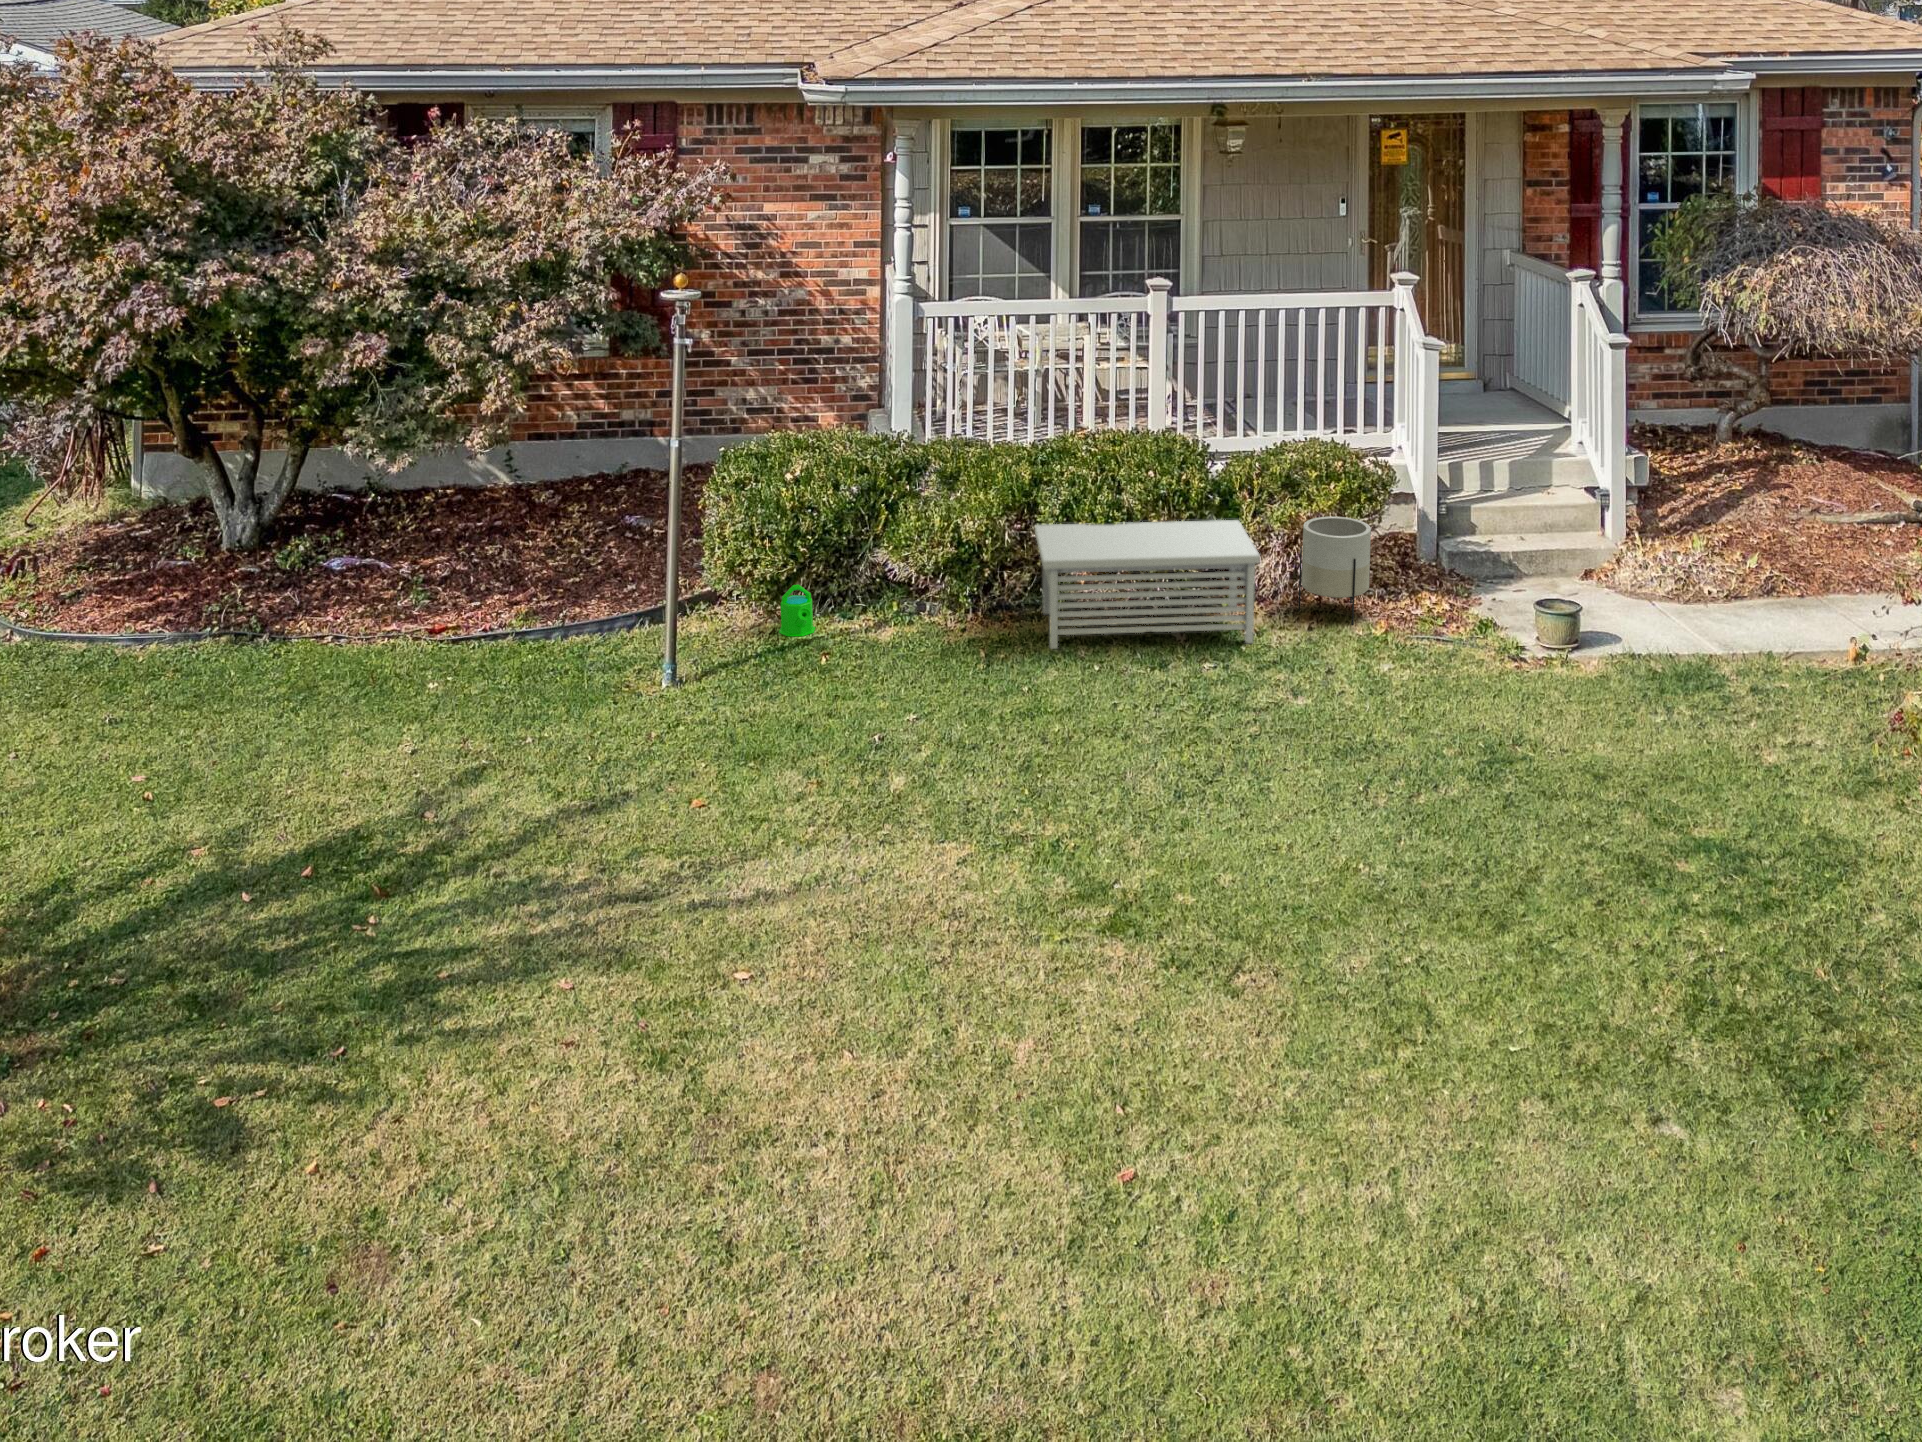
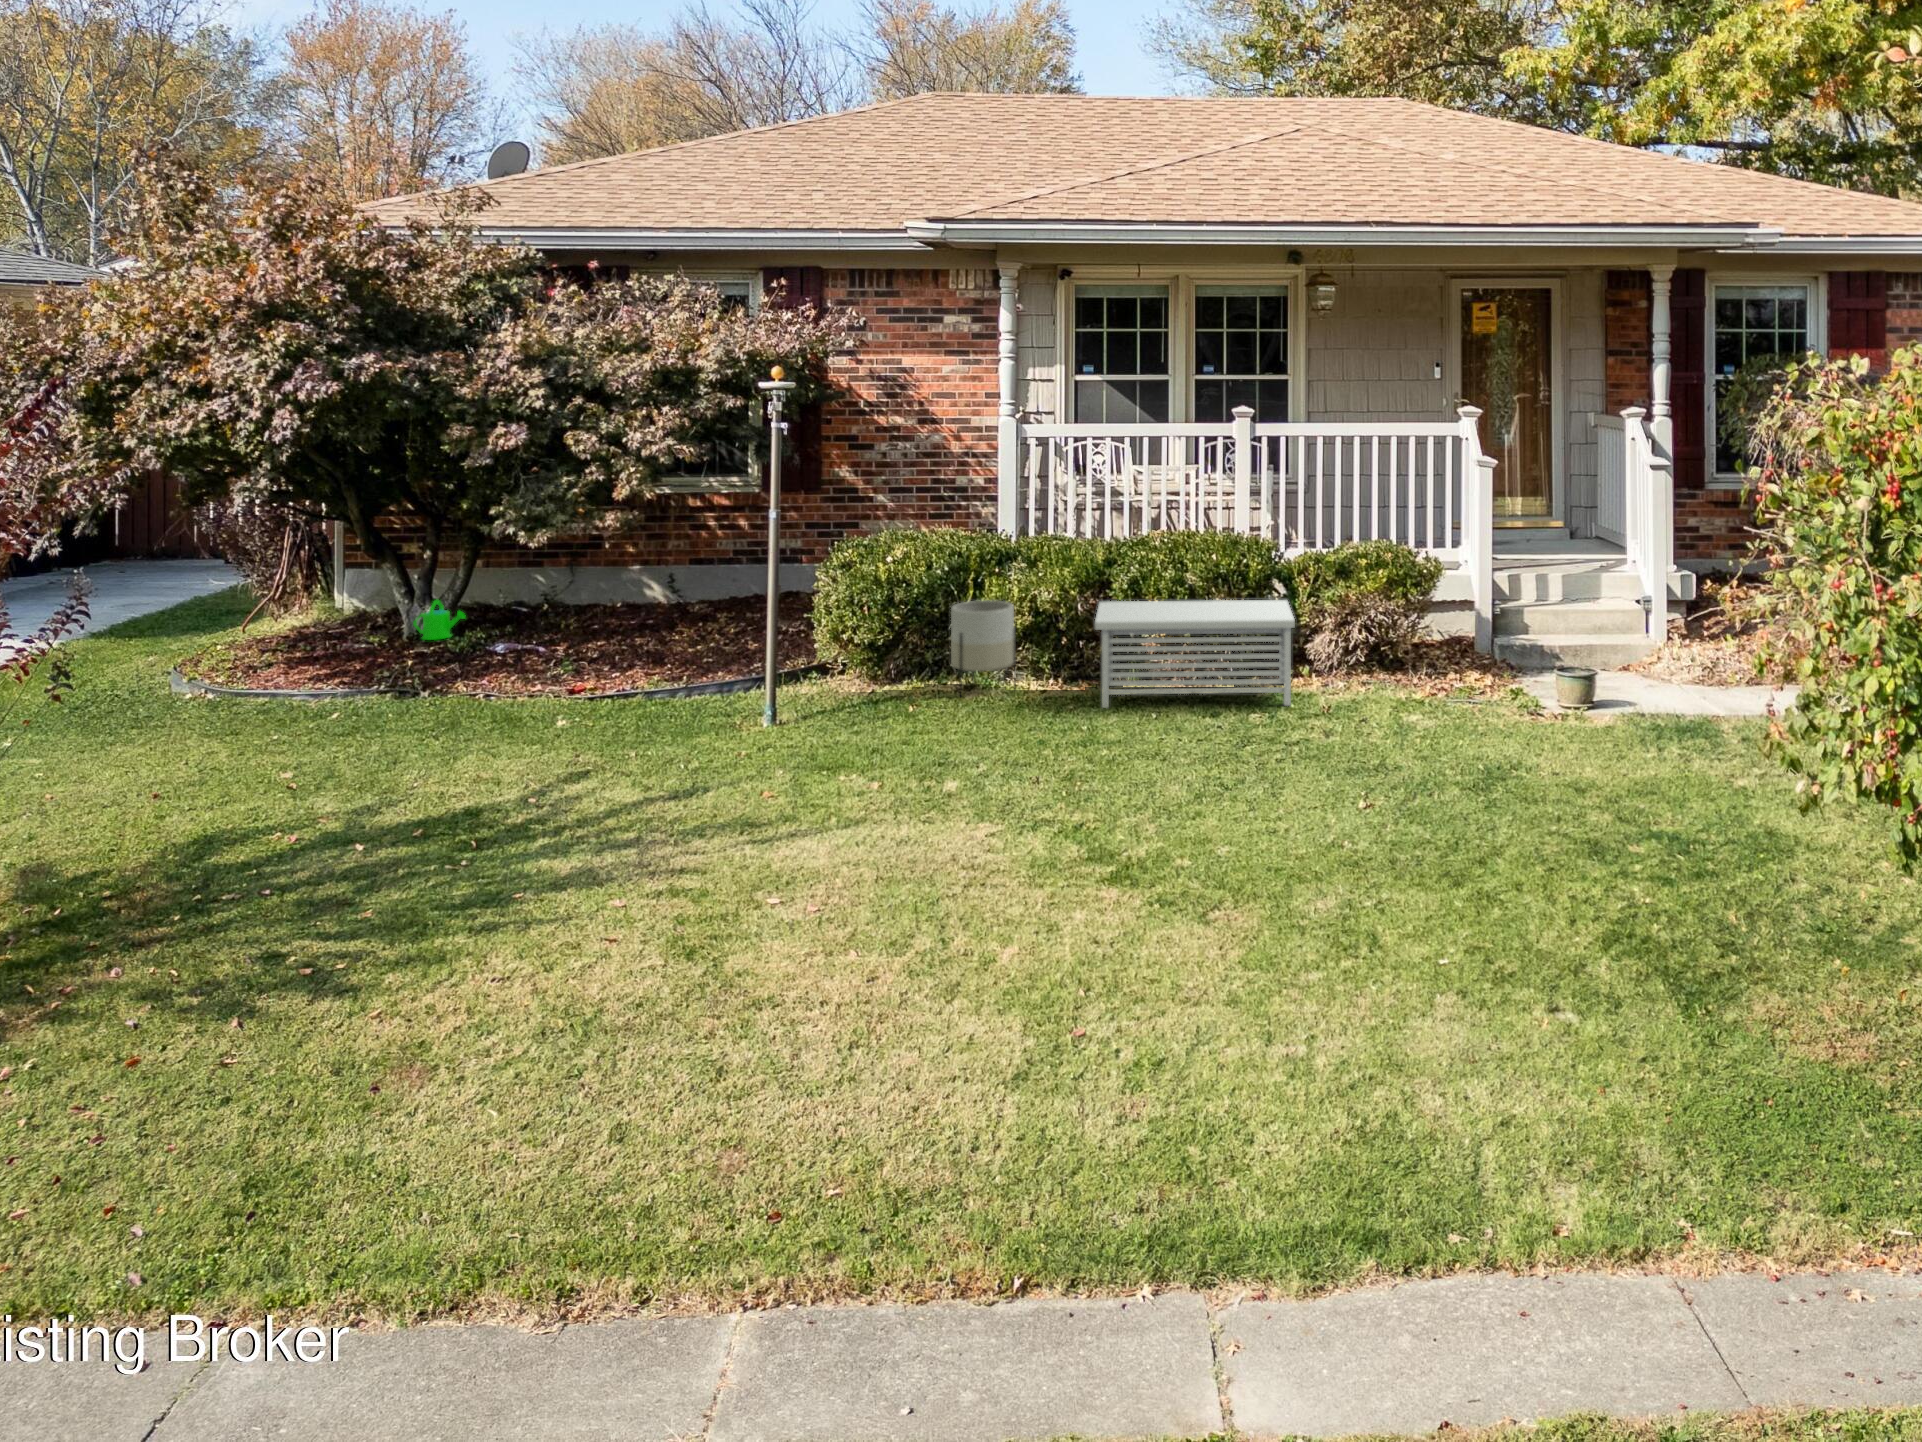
planter: present [1298,517,1371,625] -> present [951,600,1016,673]
watering can: present [779,584,816,637] -> present [413,599,465,640]

